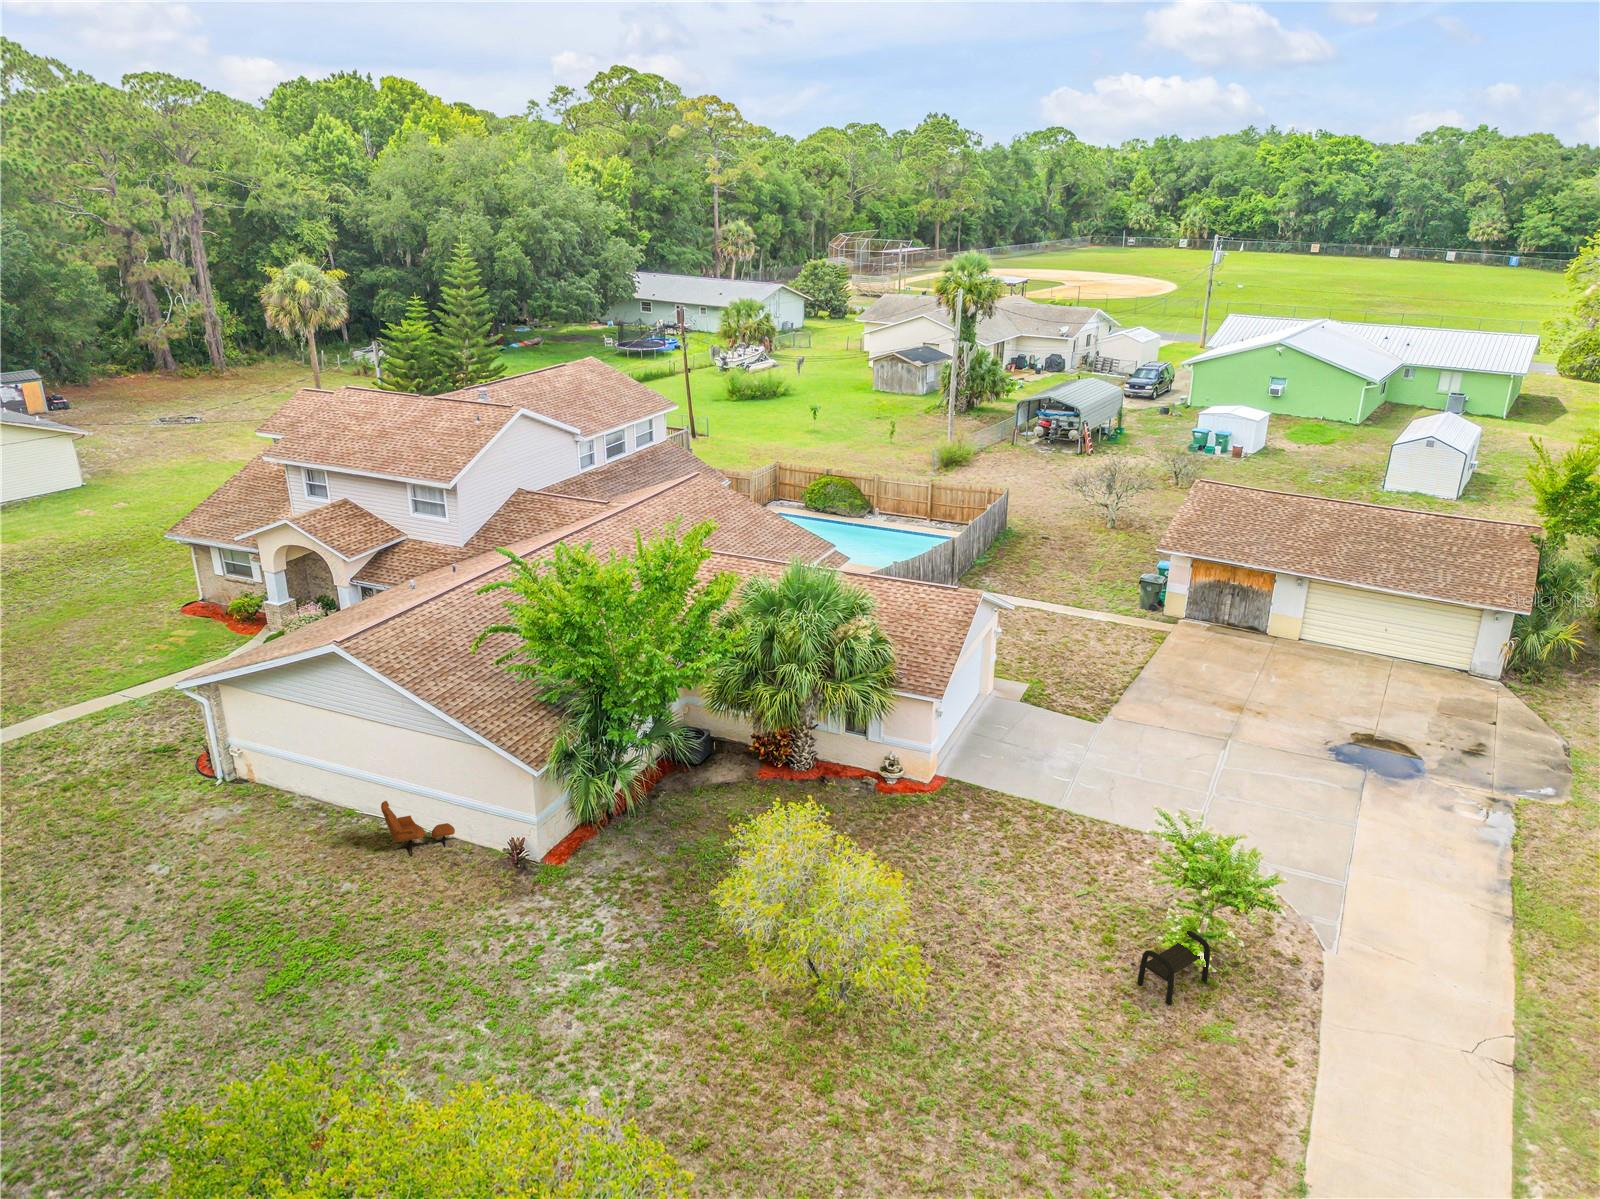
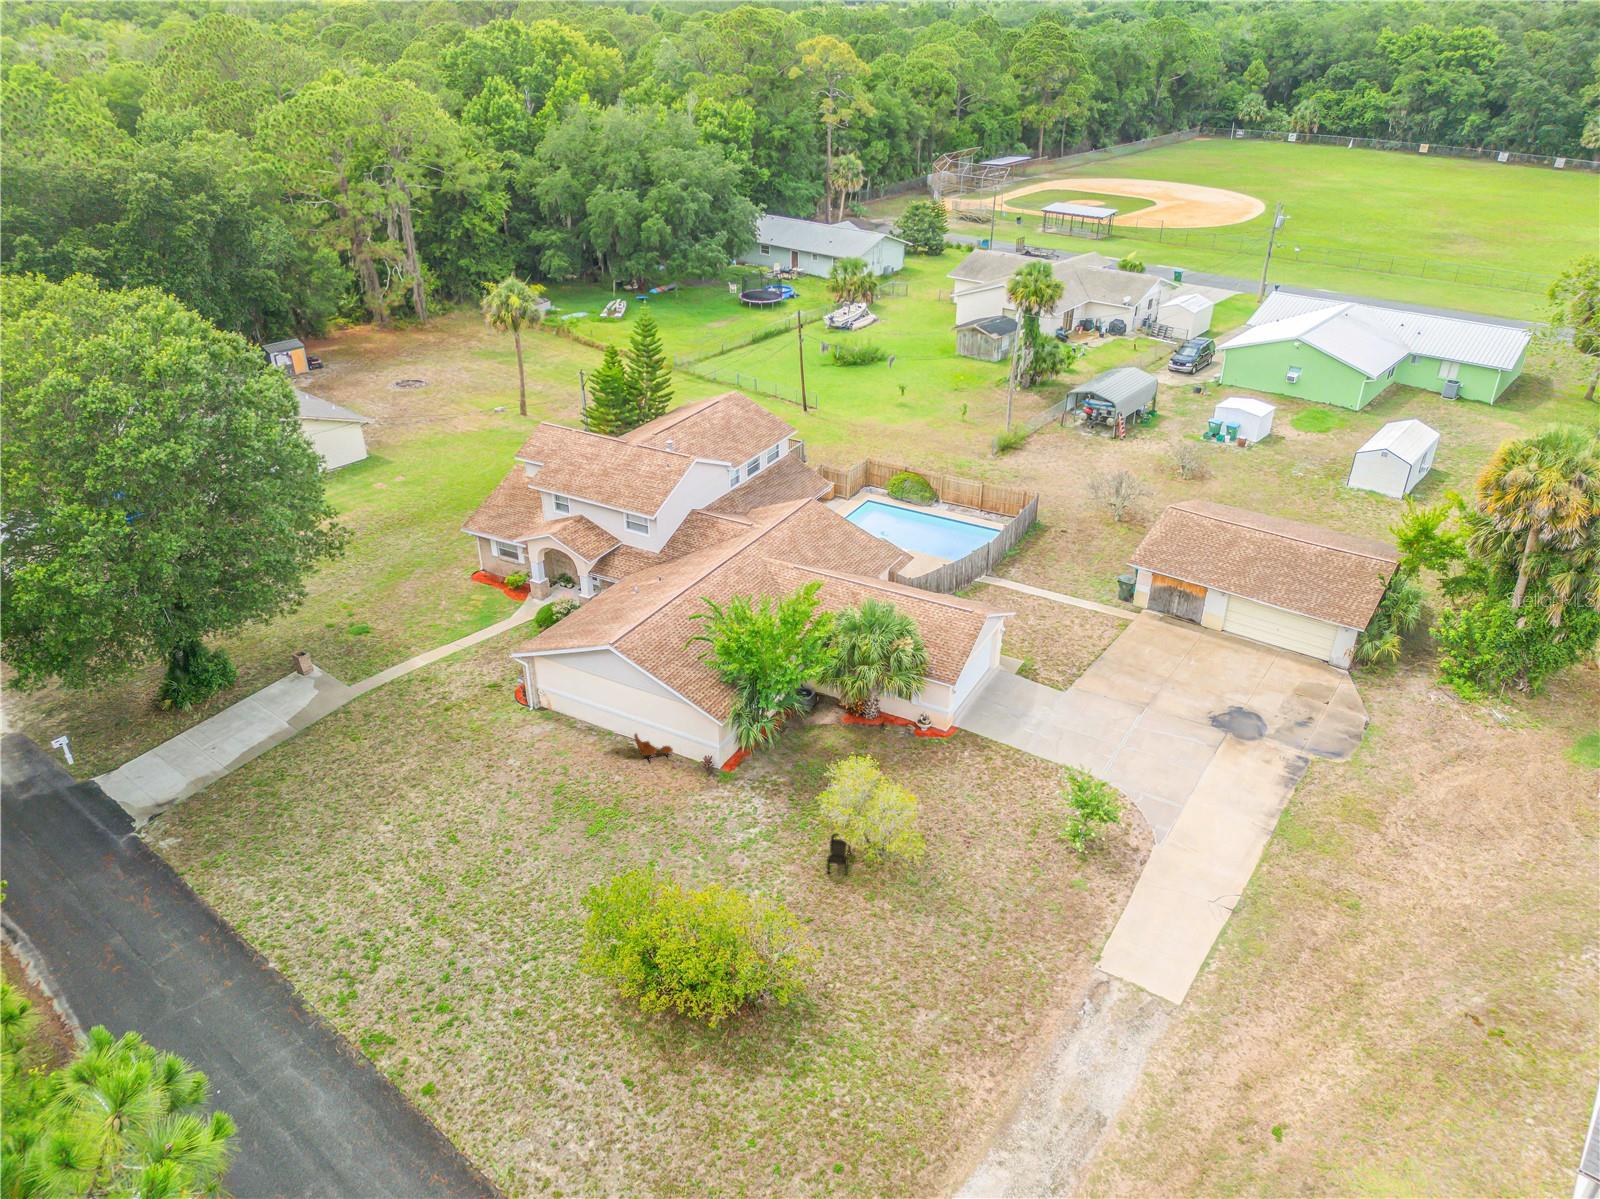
bench: present [1137,931,1210,1005] -> present [827,833,851,875]

